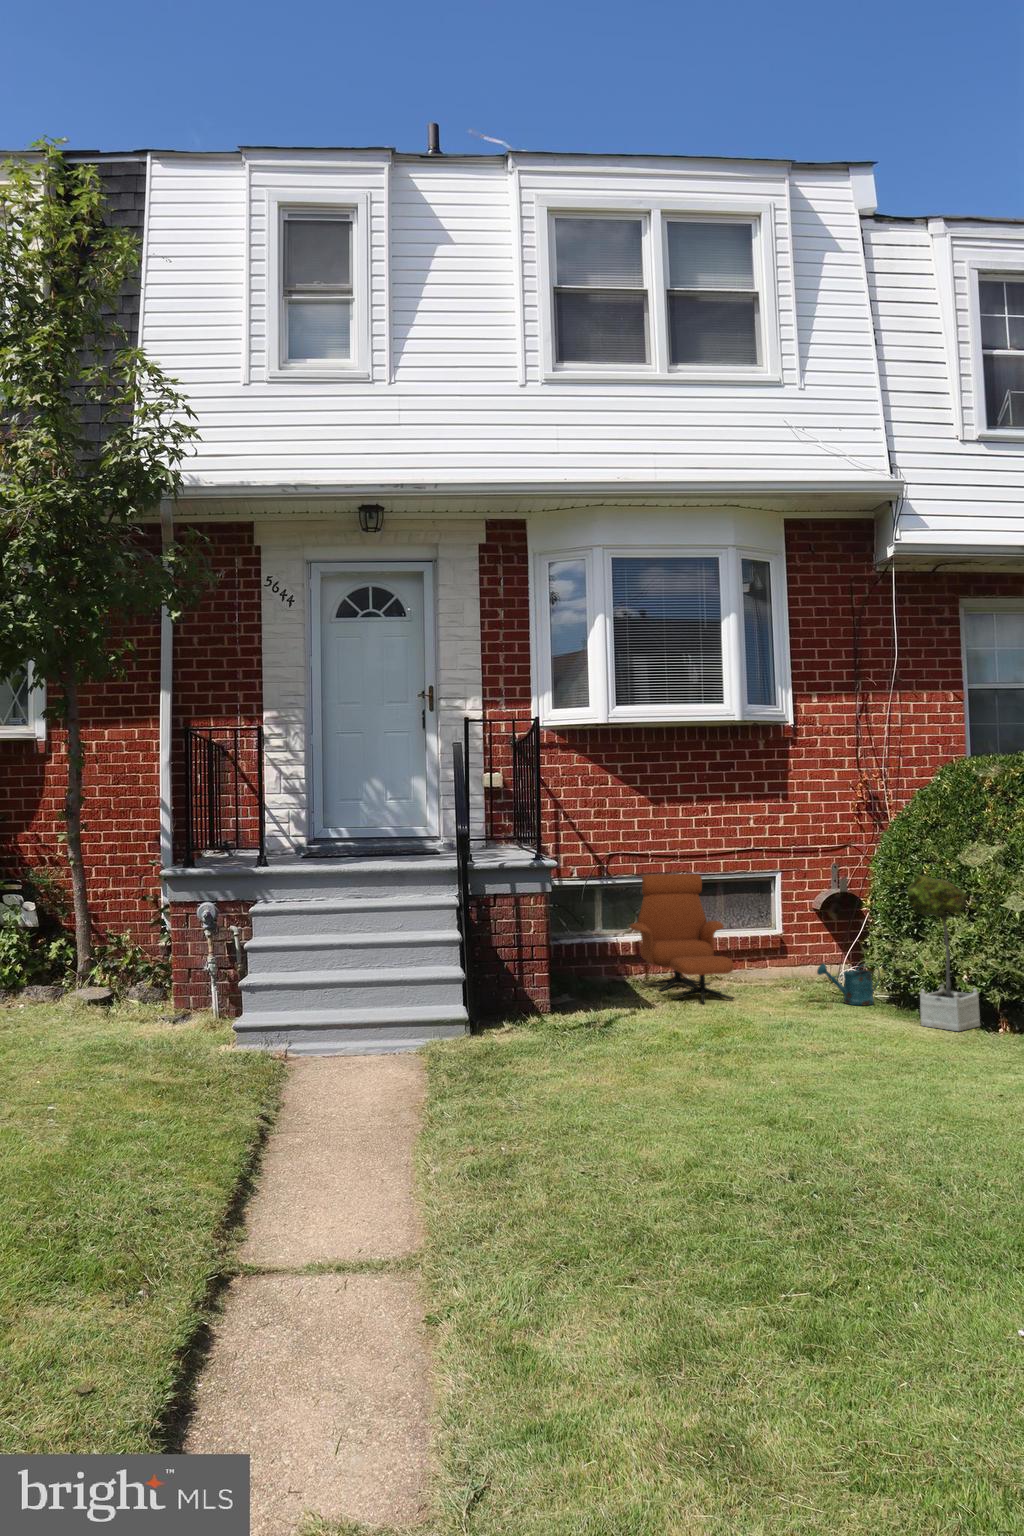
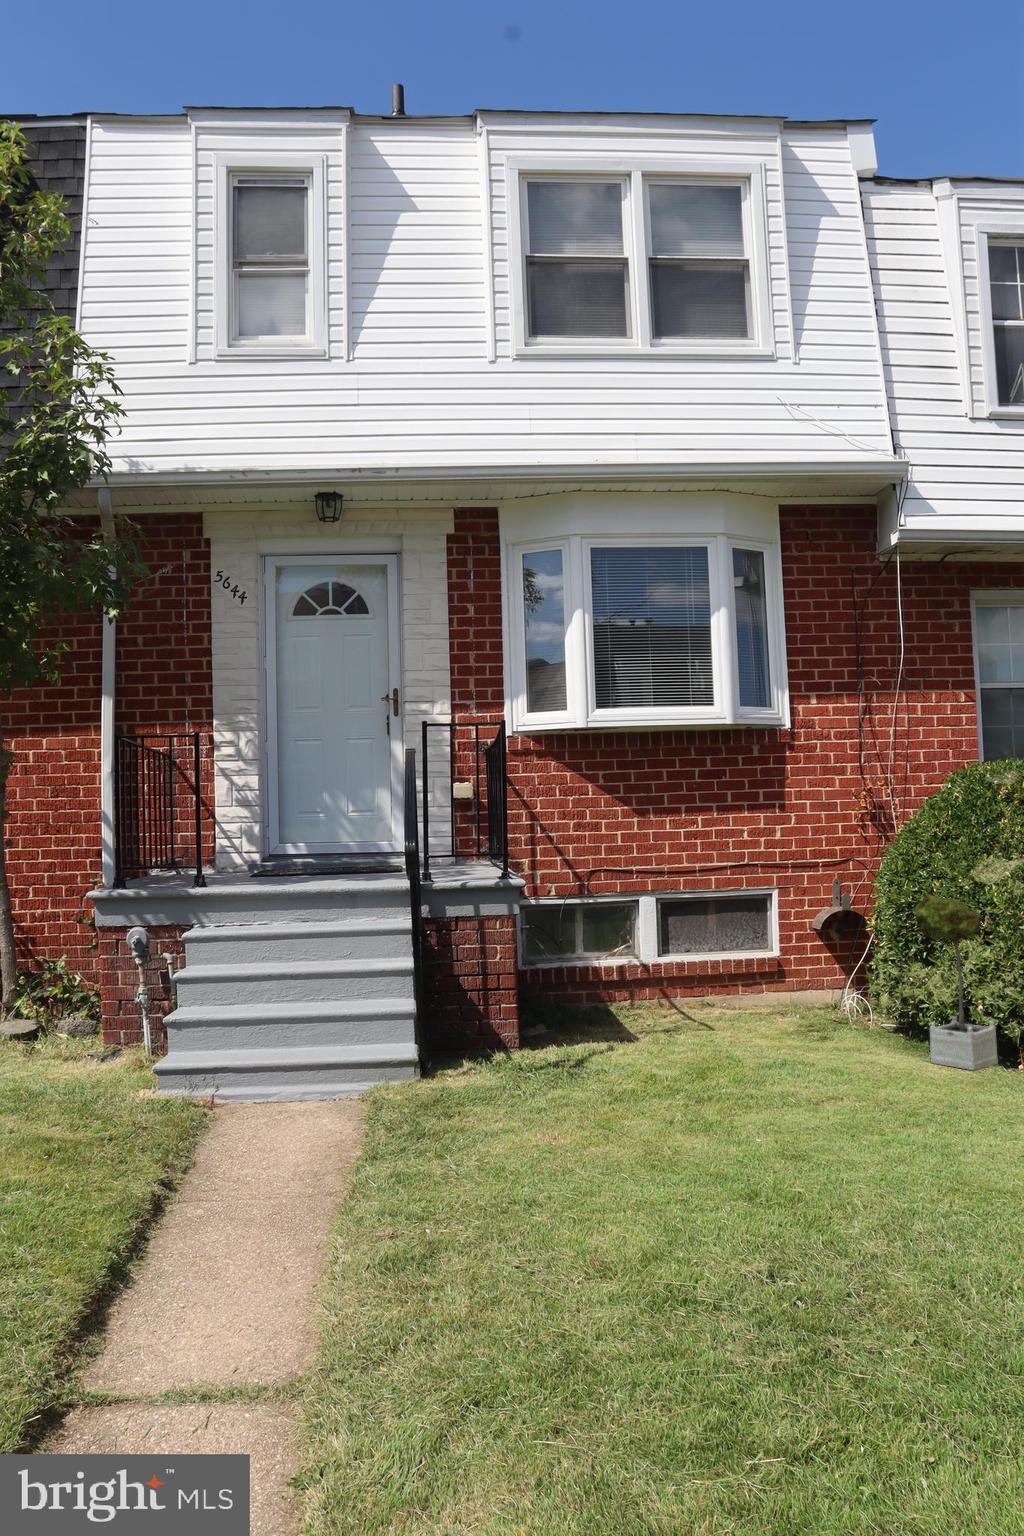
lounge chair: present [630,874,734,1003] -> none [611,891,725,1035]
watering can: present [817,964,880,1005] -> none [816,990,886,1038]

